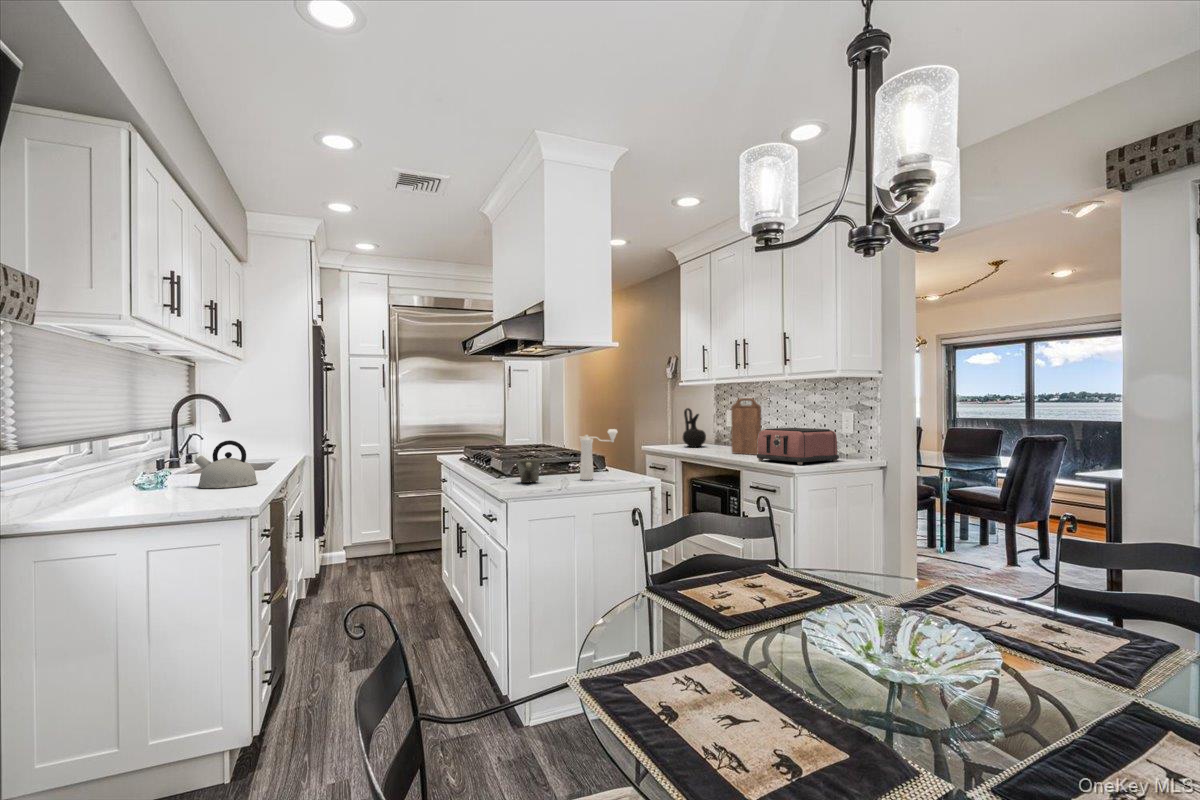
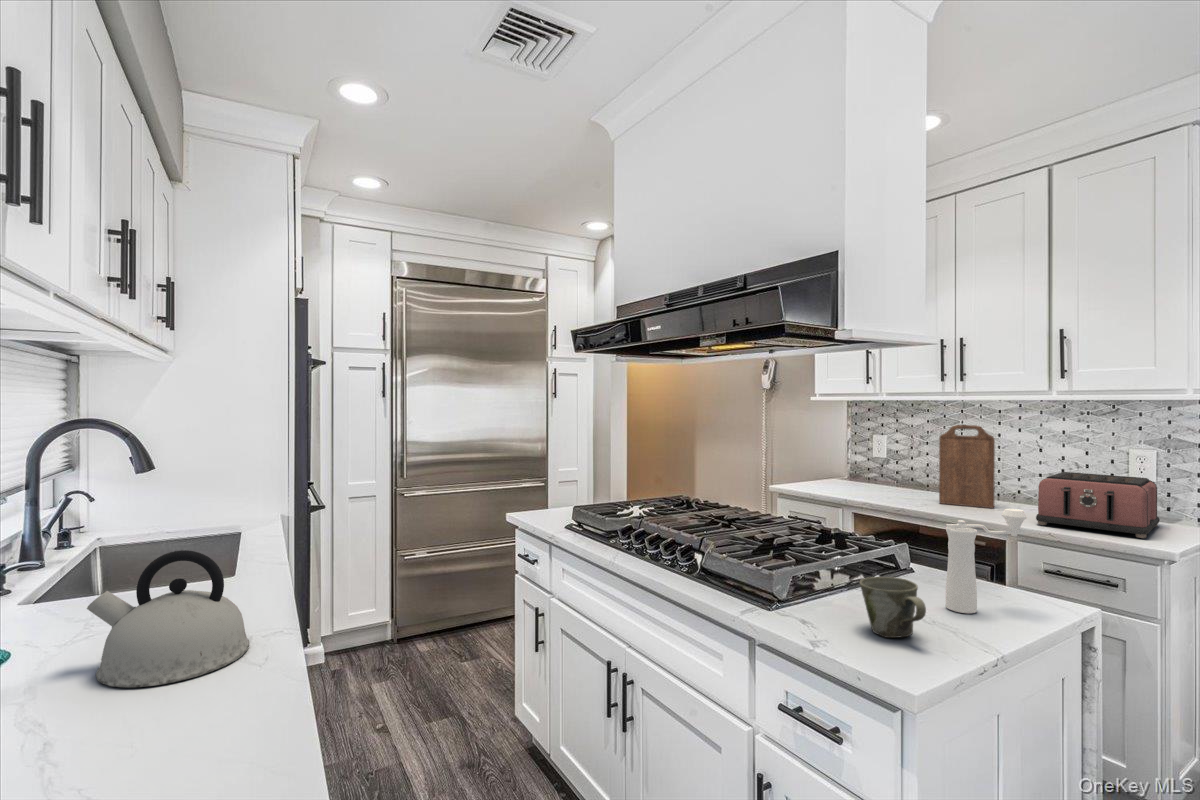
ceramic jug: present [683,408,706,447] -> none [824,433,858,488]

